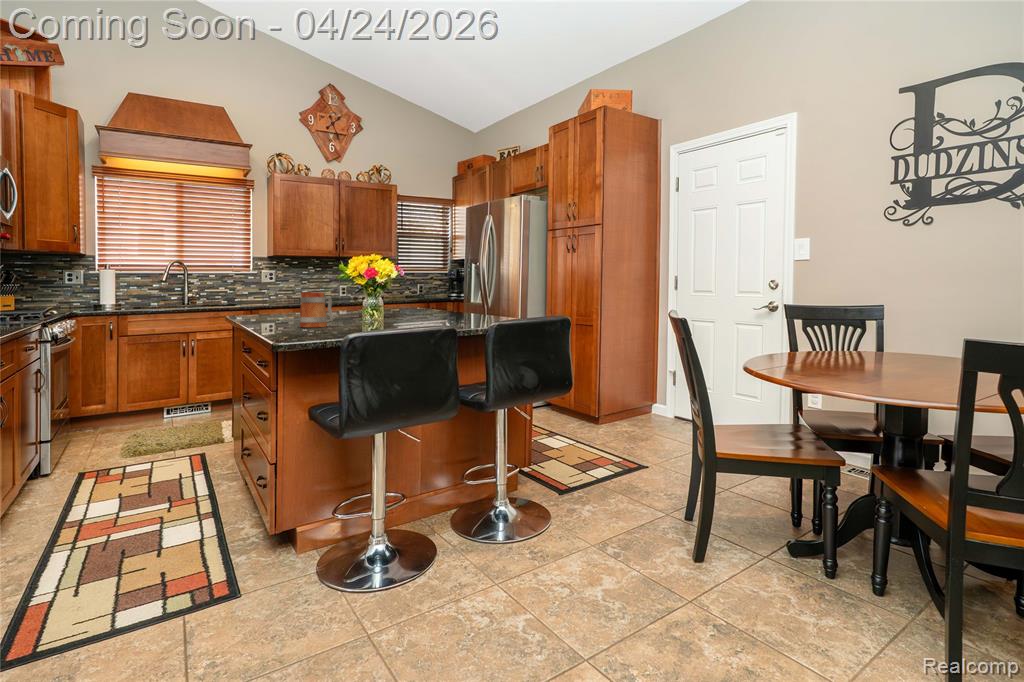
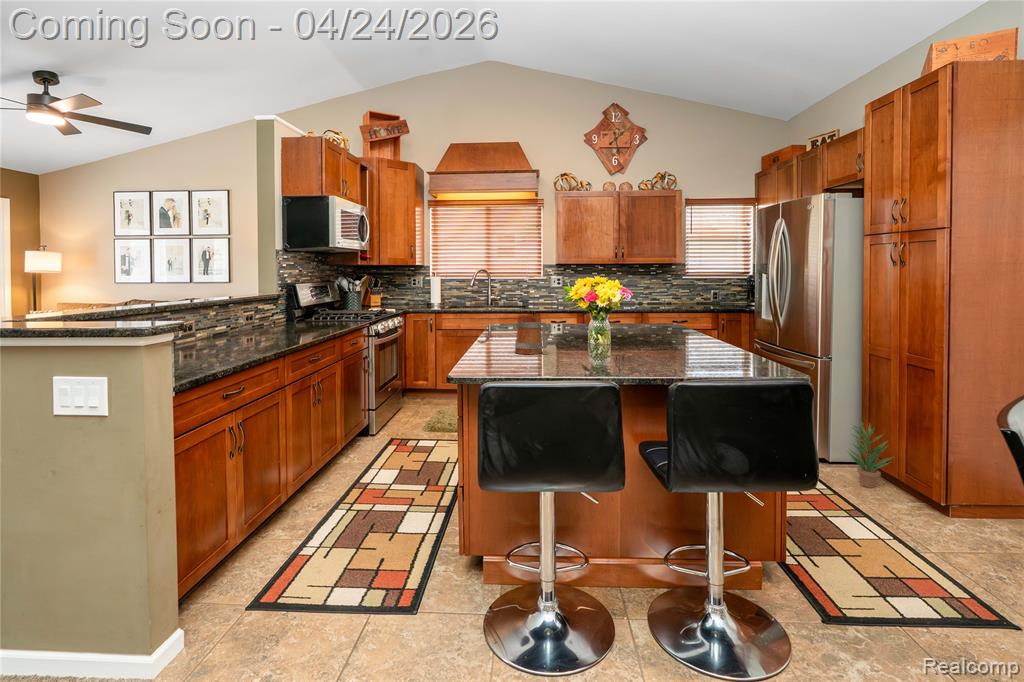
potted plant: none [554,375,584,425] -> present [849,422,893,488]

